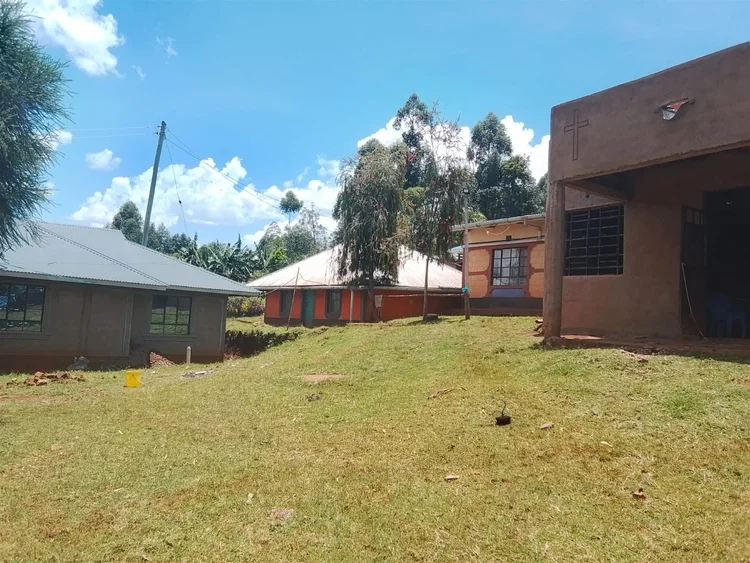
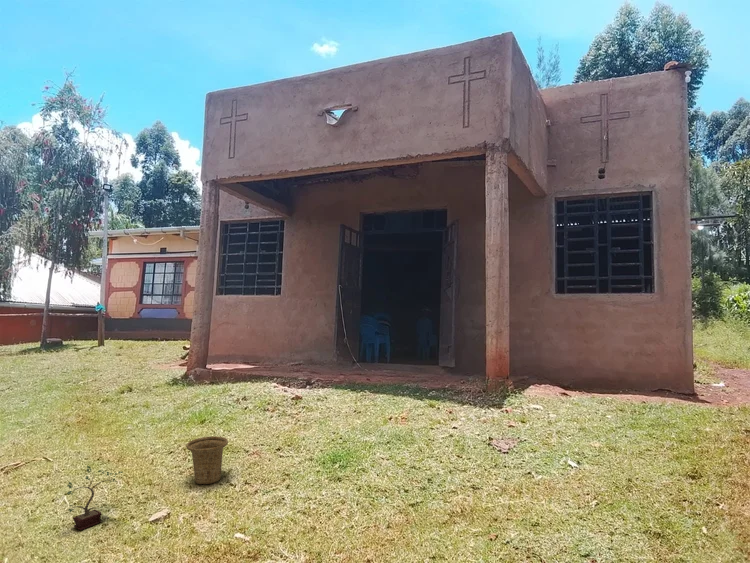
basket: none [560,379,590,410] -> present [186,436,228,485]

